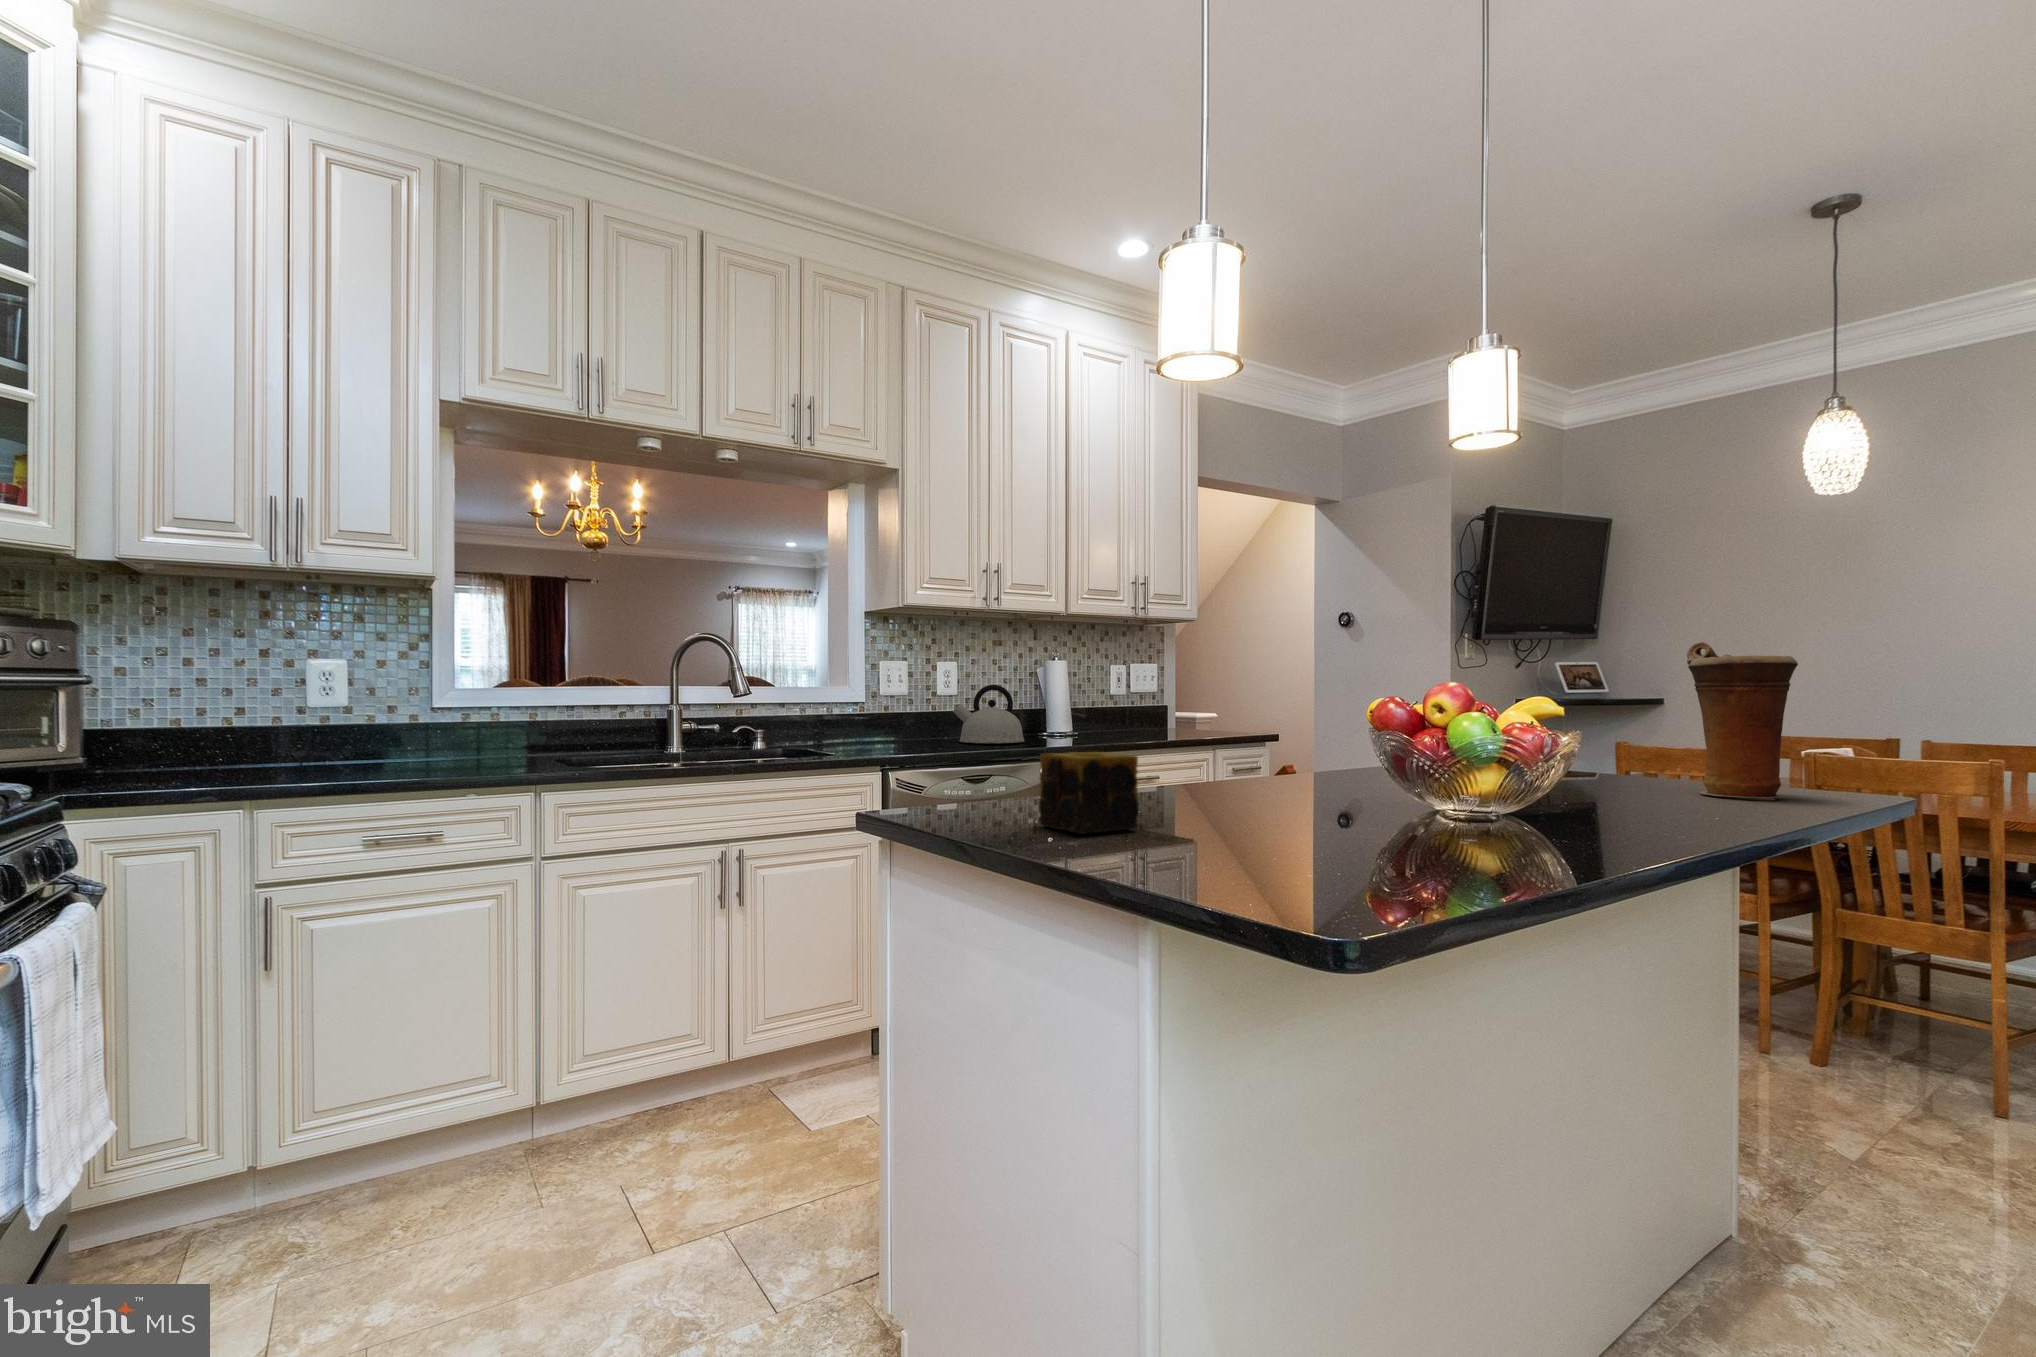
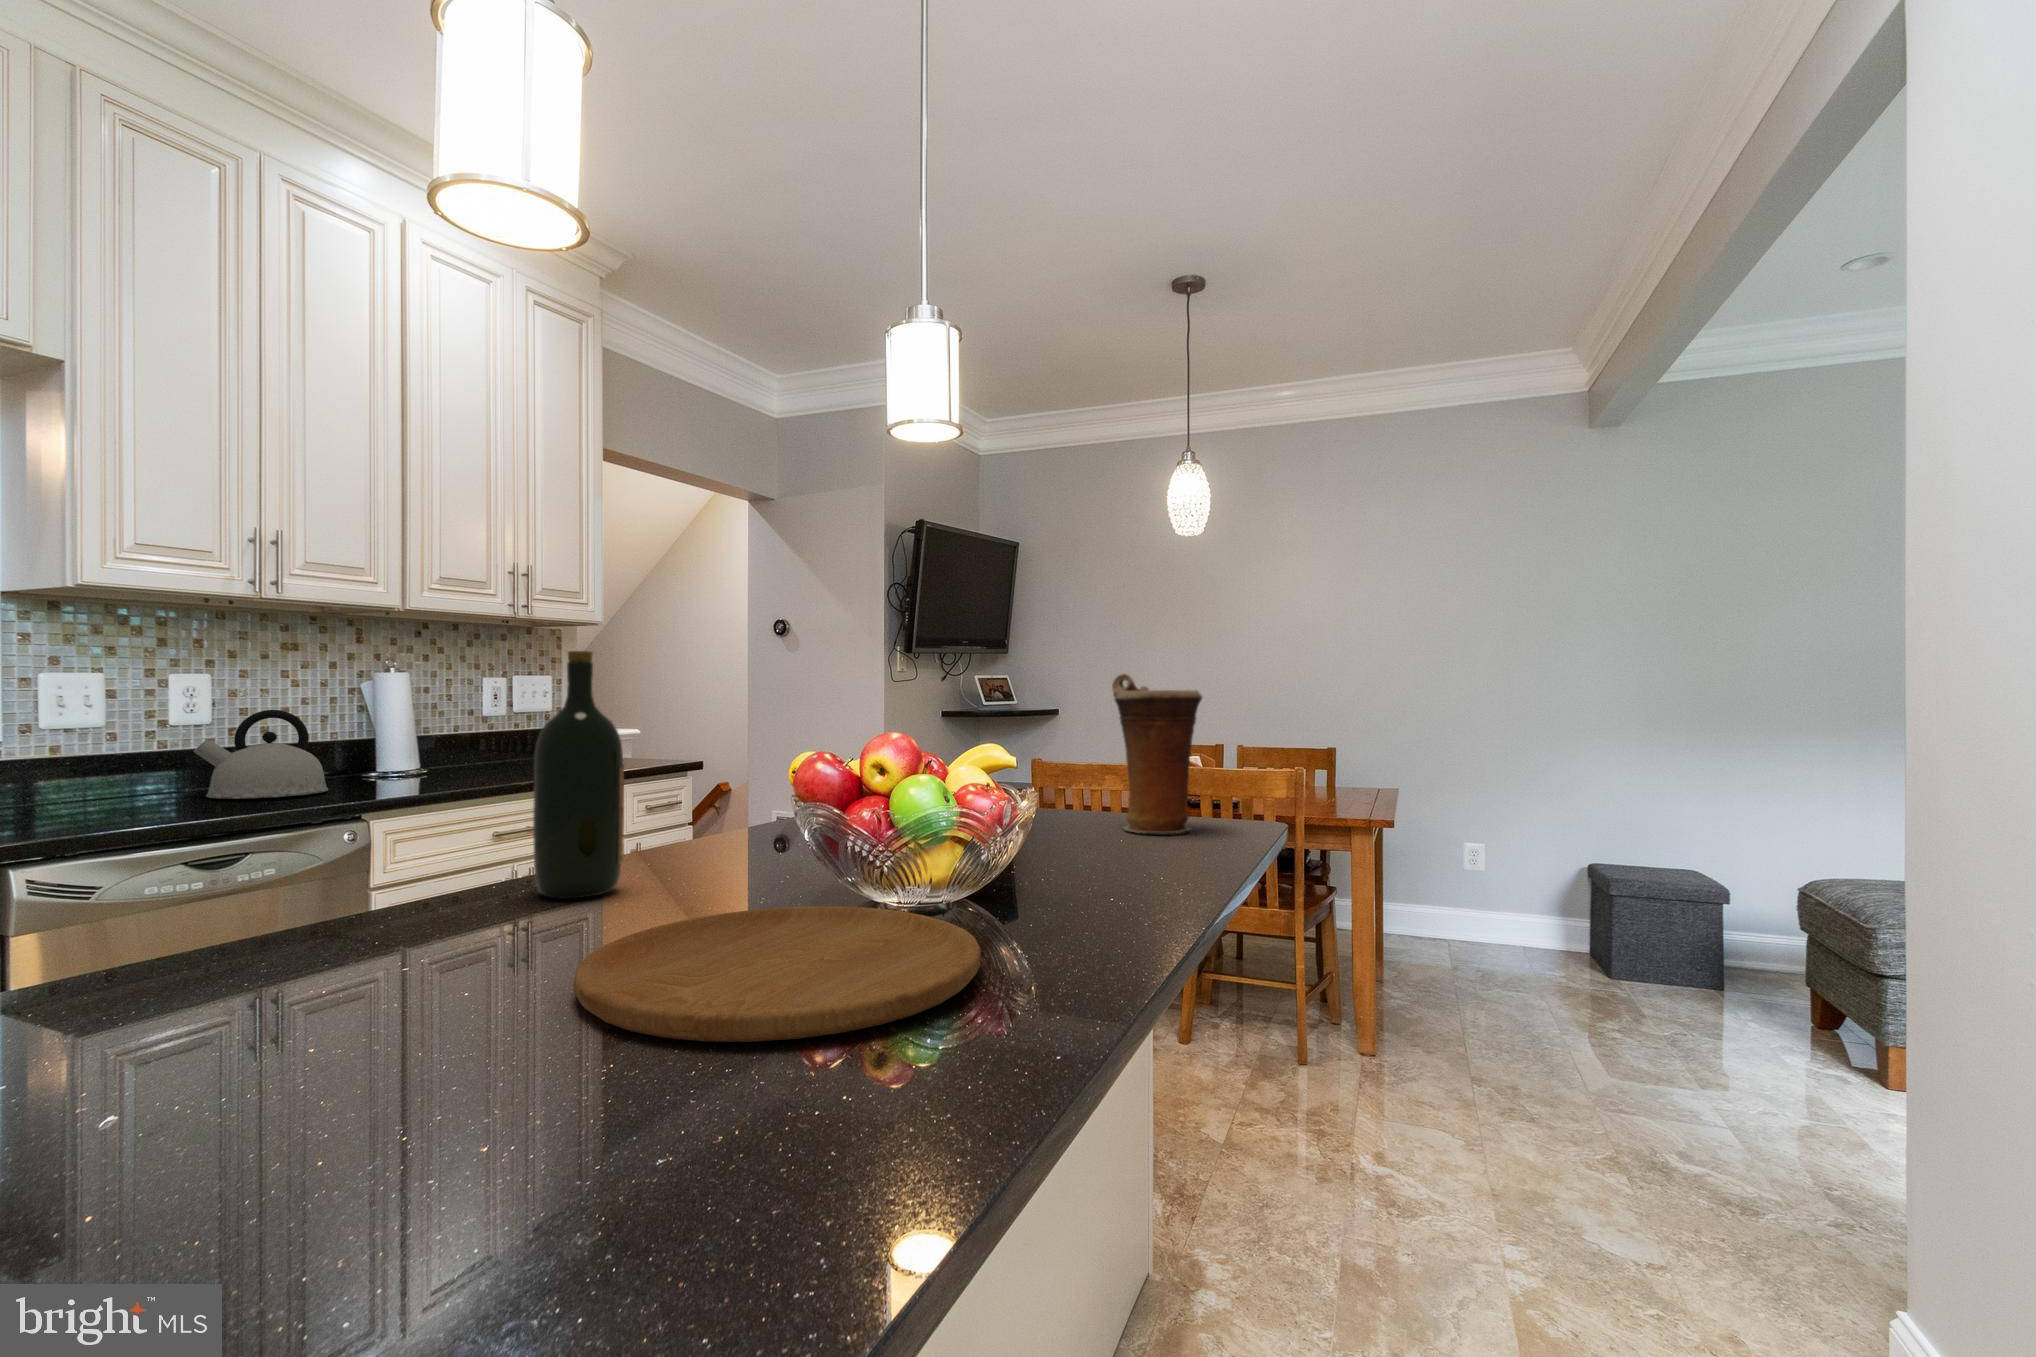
wine bottle: none [1187,627,1245,795] -> present [533,651,624,898]
candle: present [1039,752,1139,834] -> none [152,887,383,1076]
cutting board: none [1234,802,1518,856] -> present [574,906,981,1042]

